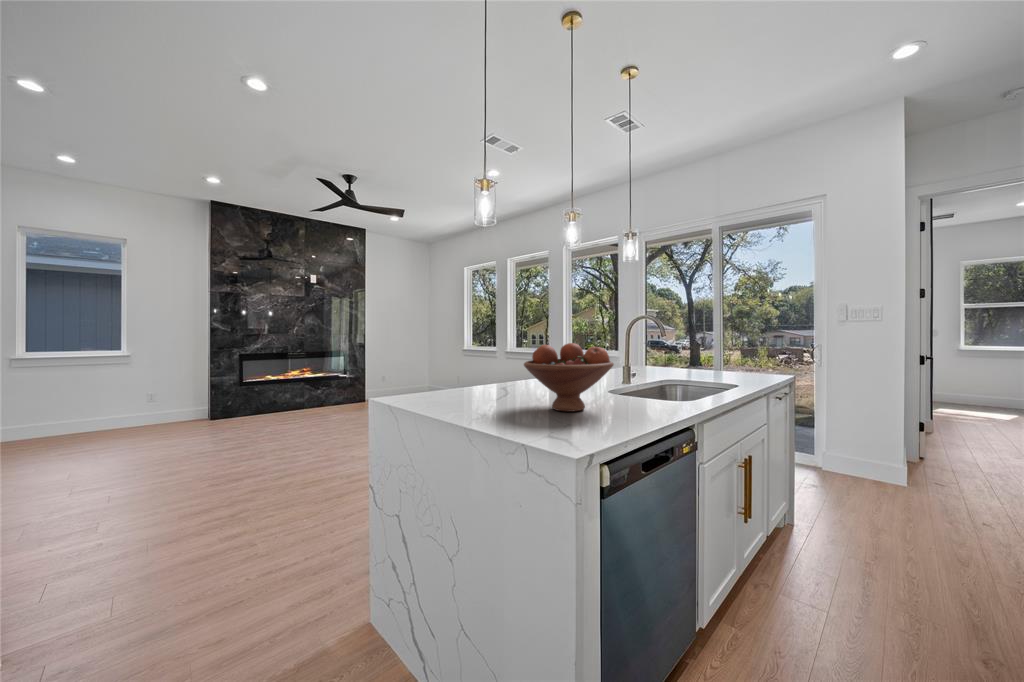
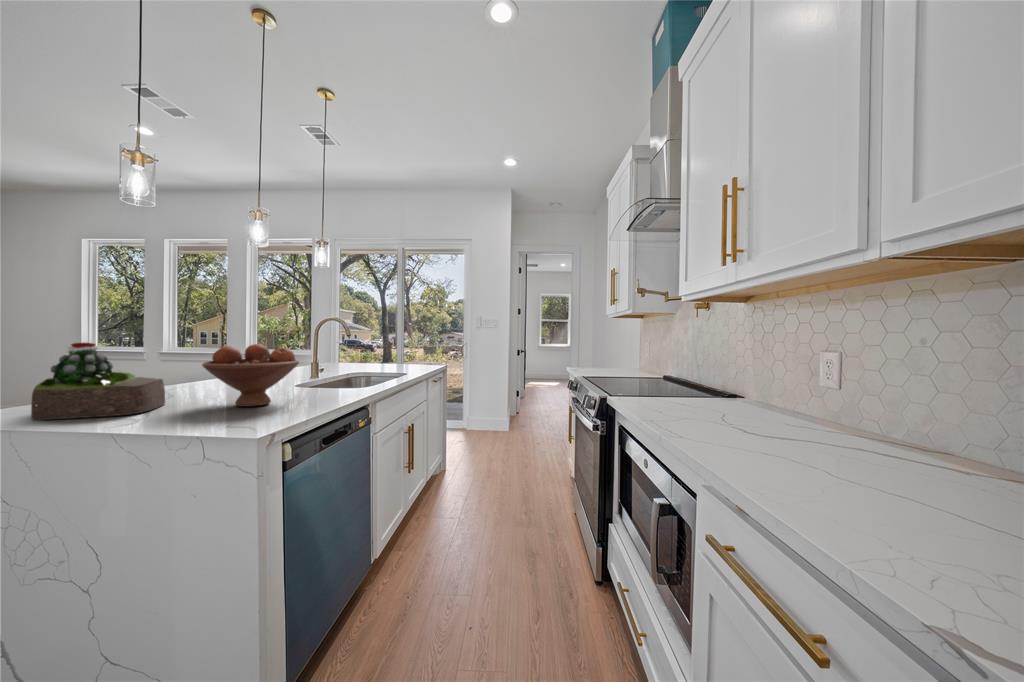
succulent plant: none [412,342,497,409] -> present [31,343,165,420]

